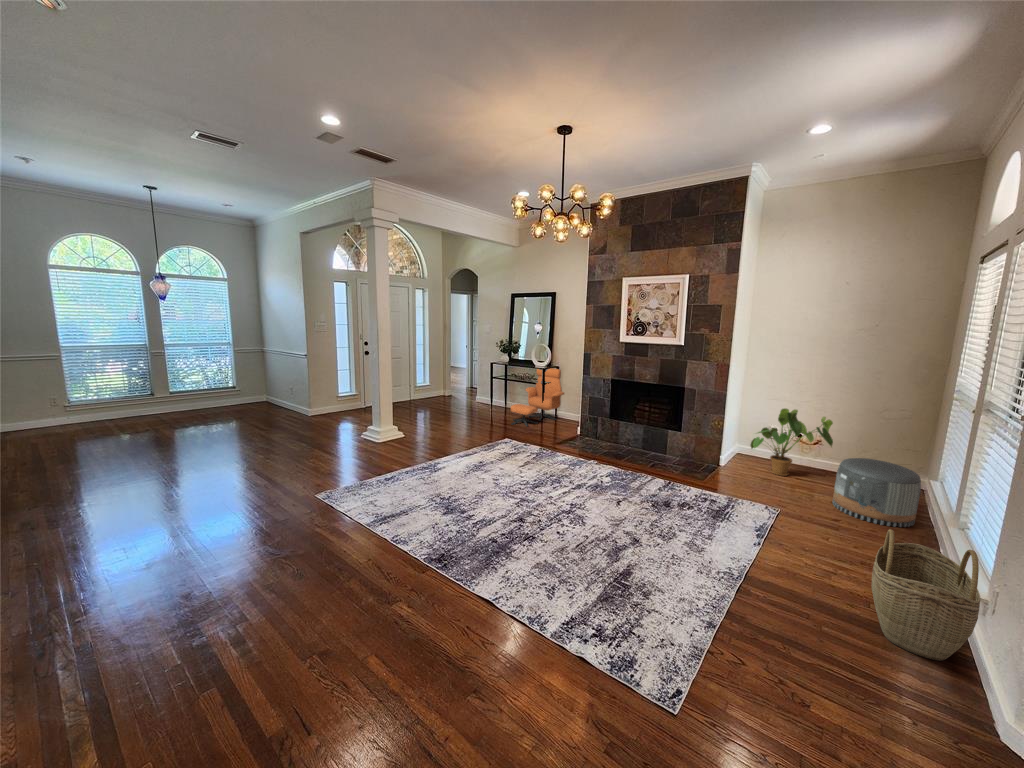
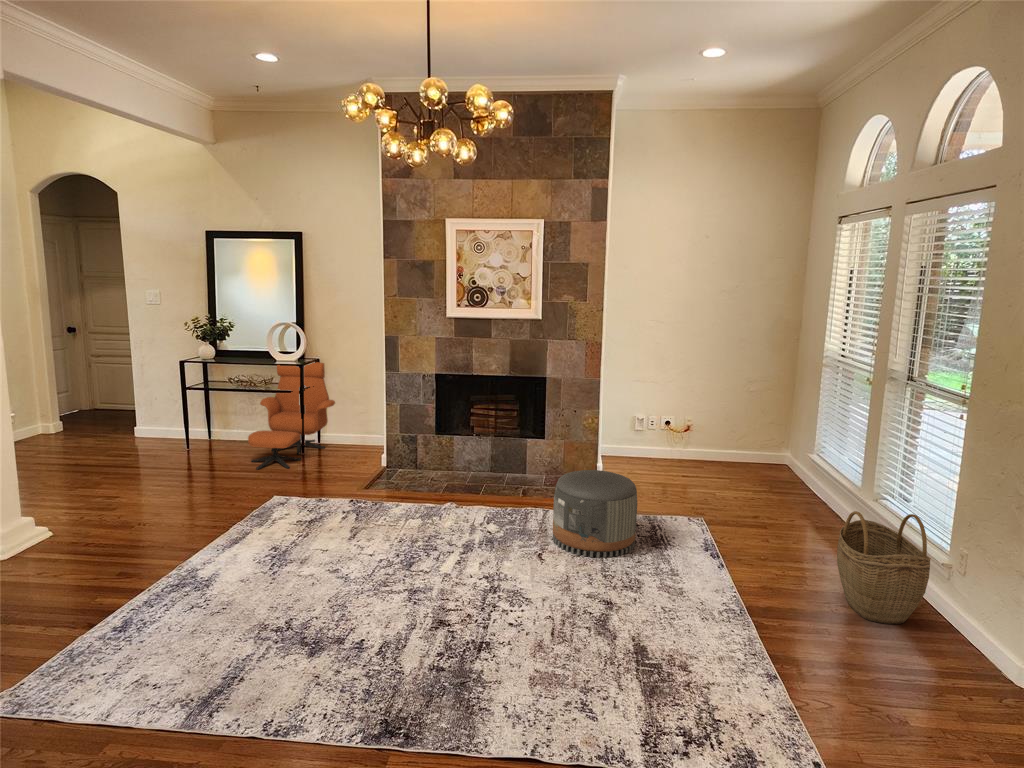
house plant: present [750,409,833,476] -> none [622,391,708,474]
pouf: present [832,458,921,527] -> present [553,470,637,558]

